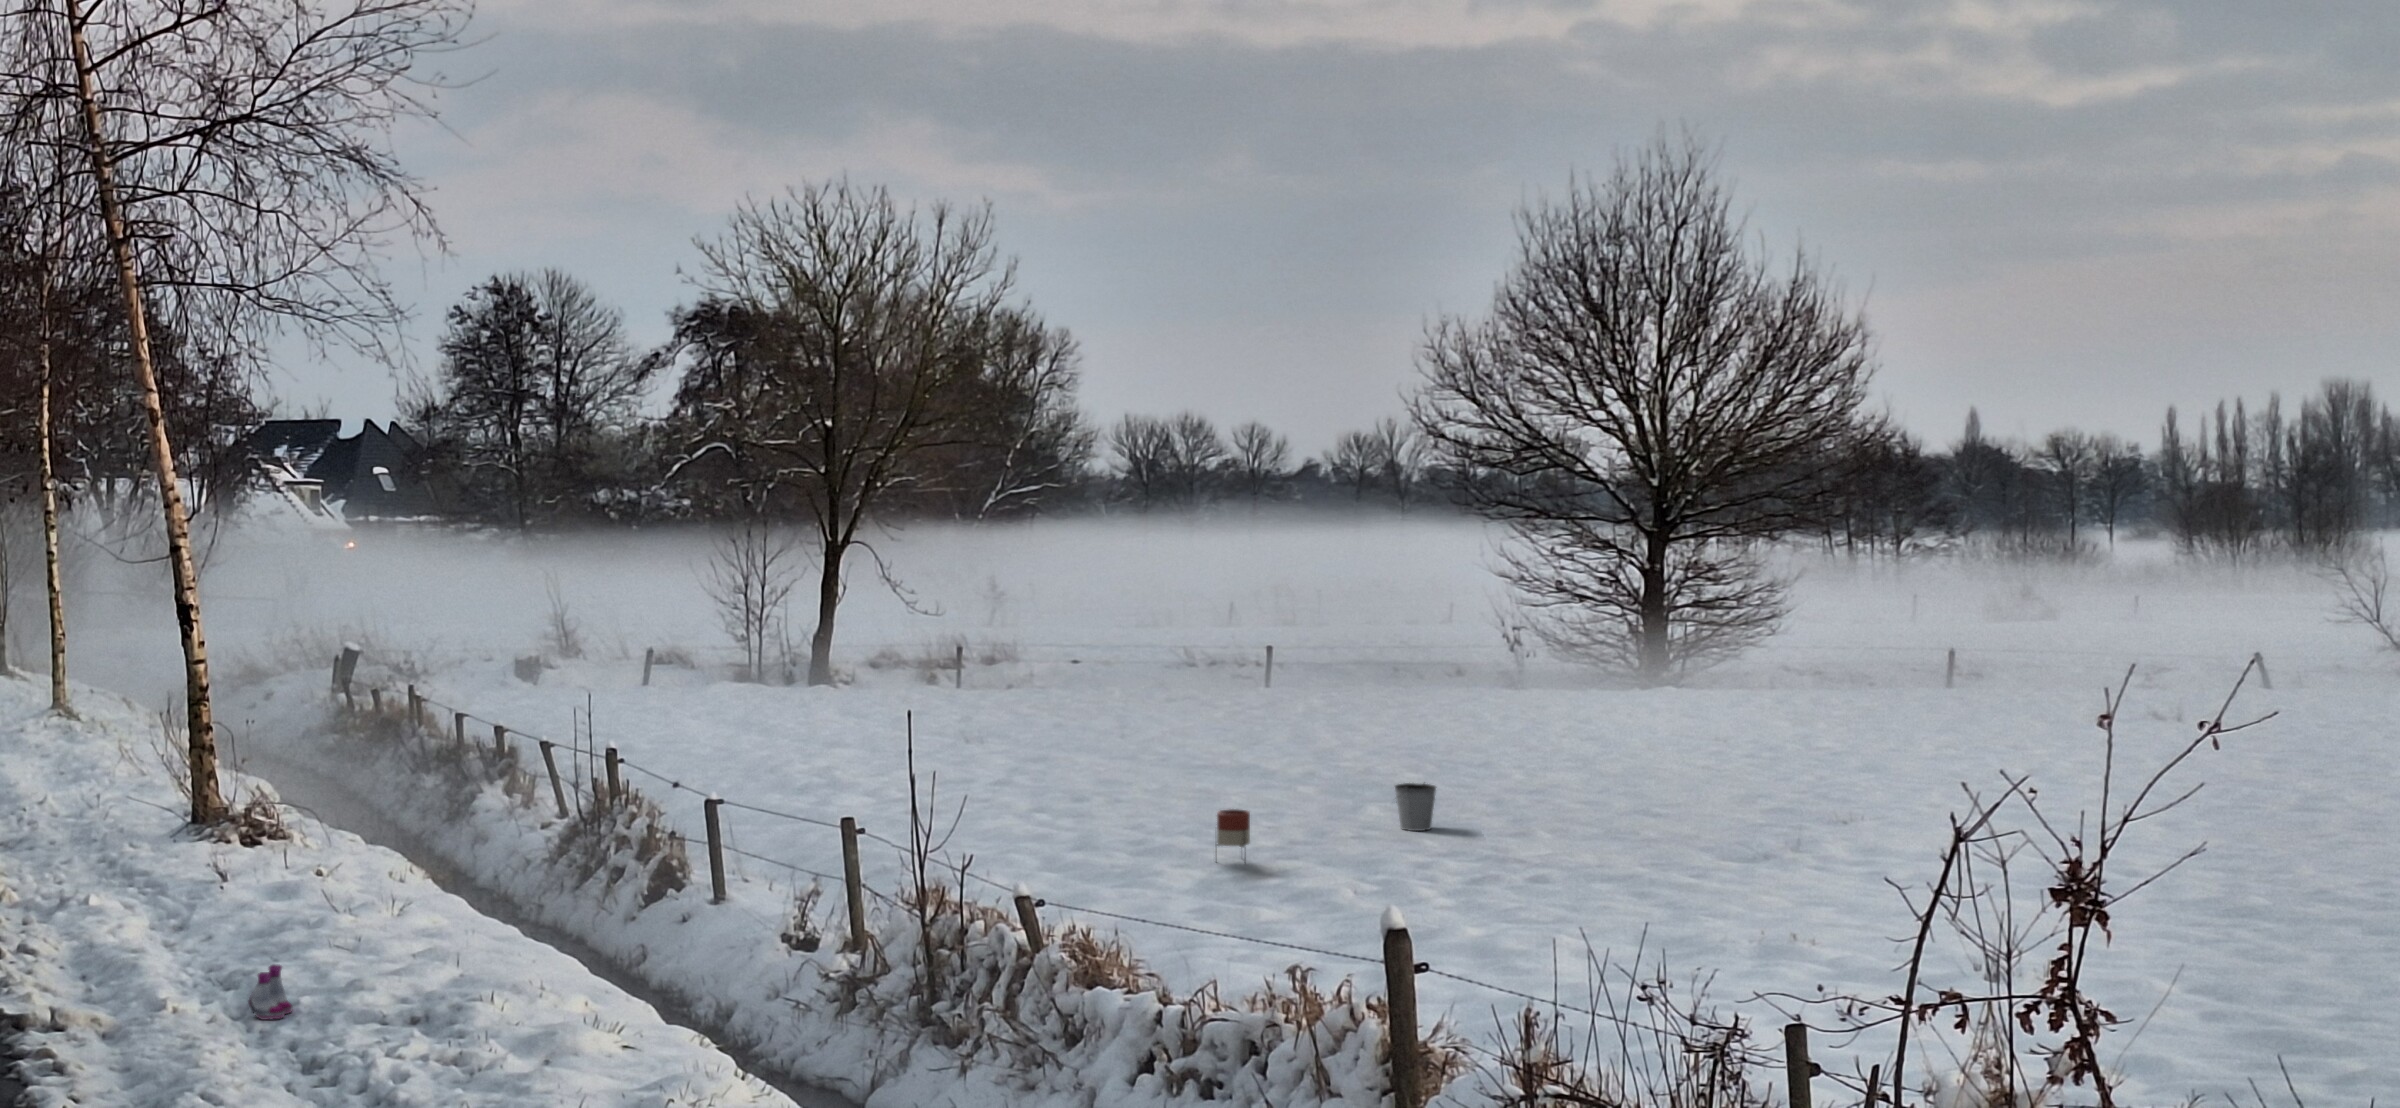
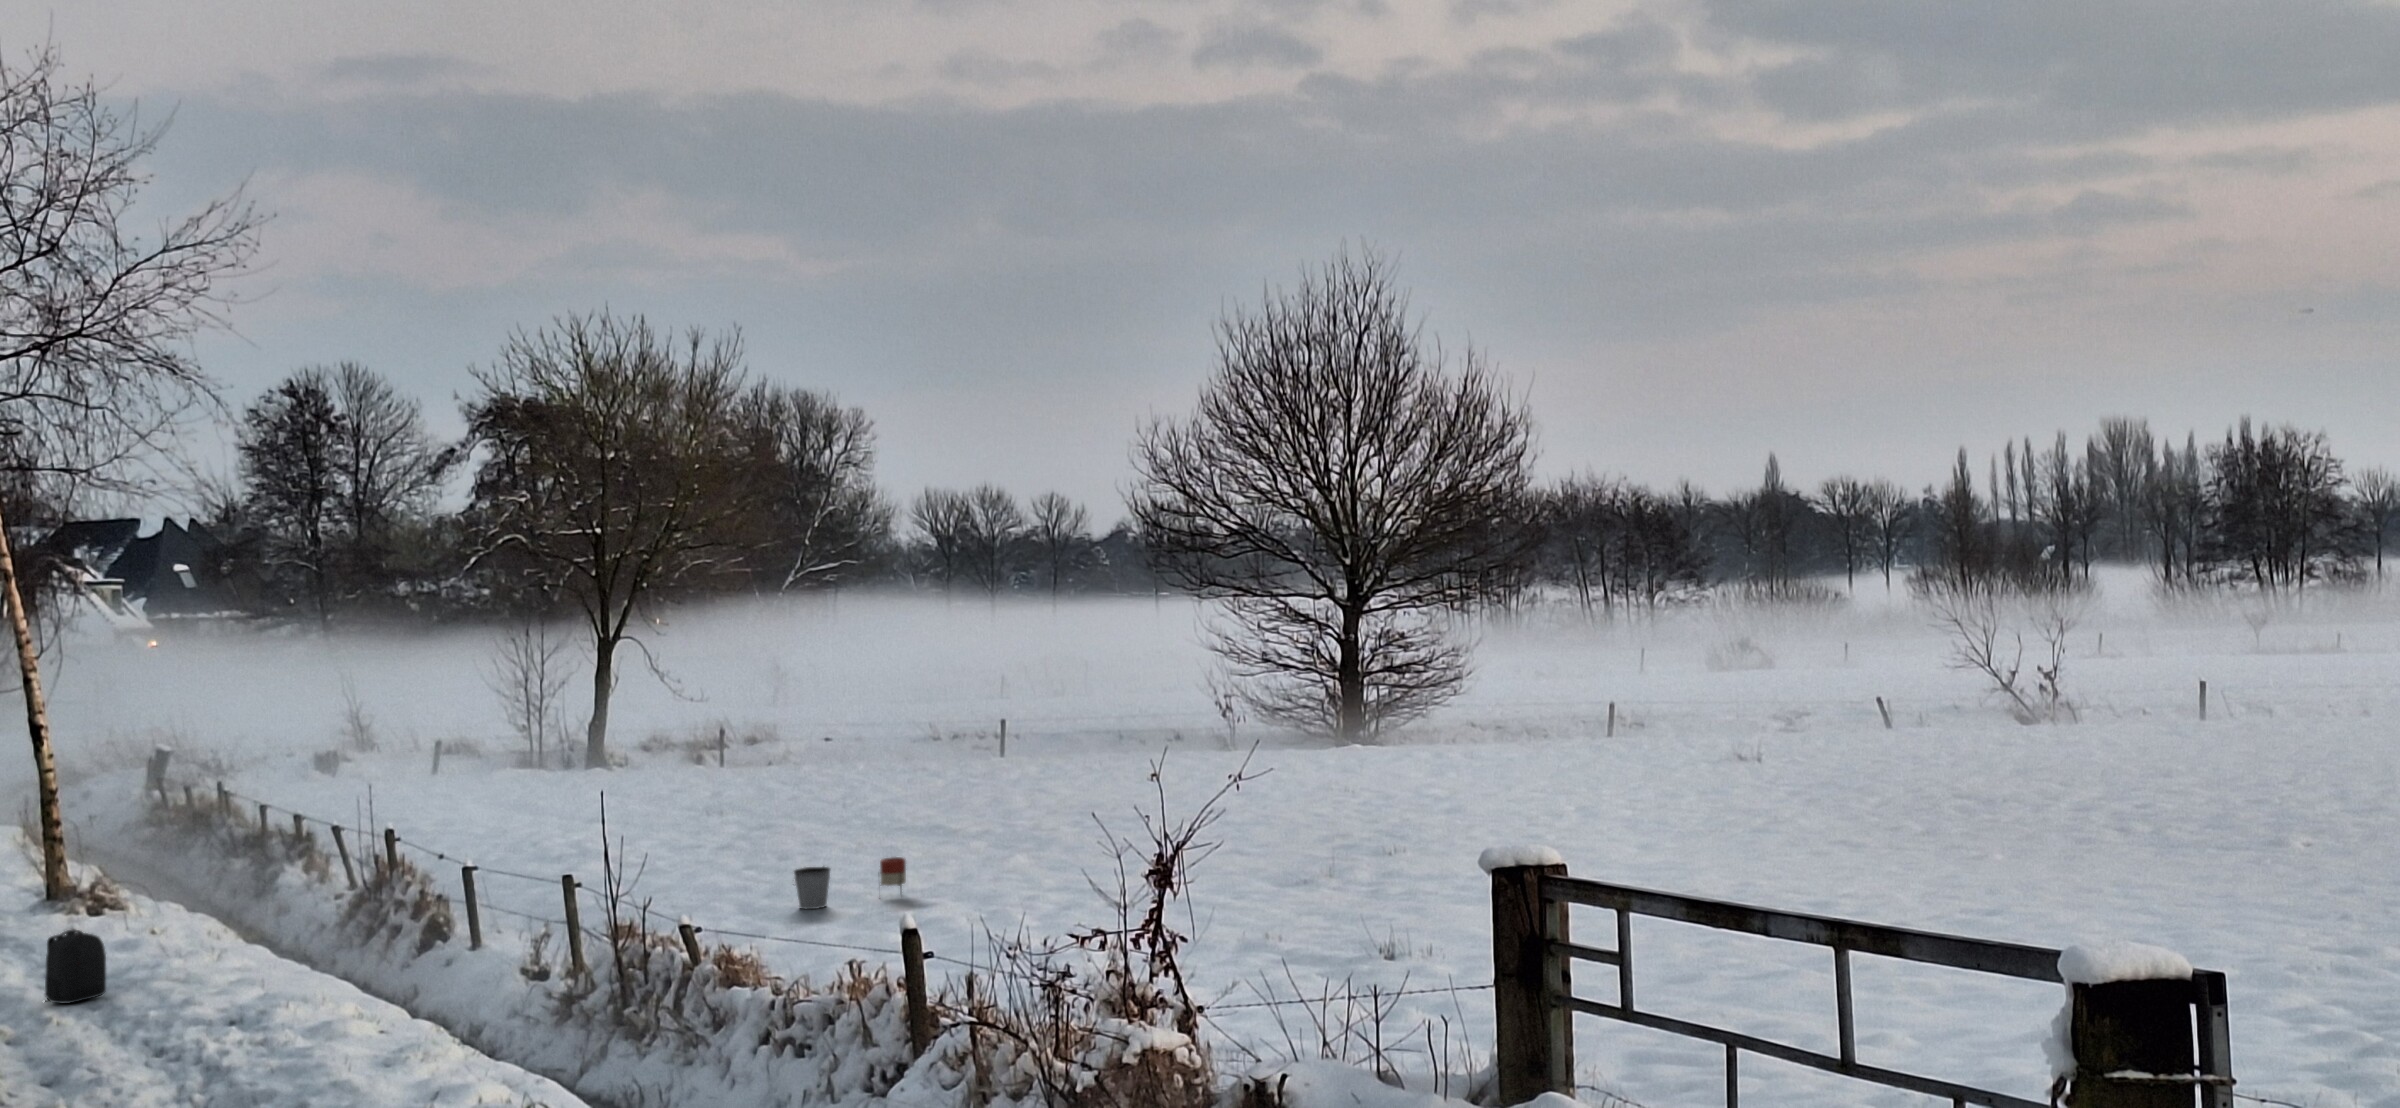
bucket: present [1395,782,1436,831] -> present [794,867,830,909]
backpack: none [202,856,277,950] -> present [45,930,106,1004]
boots: present [248,965,292,1020] -> none [87,1008,123,1050]

